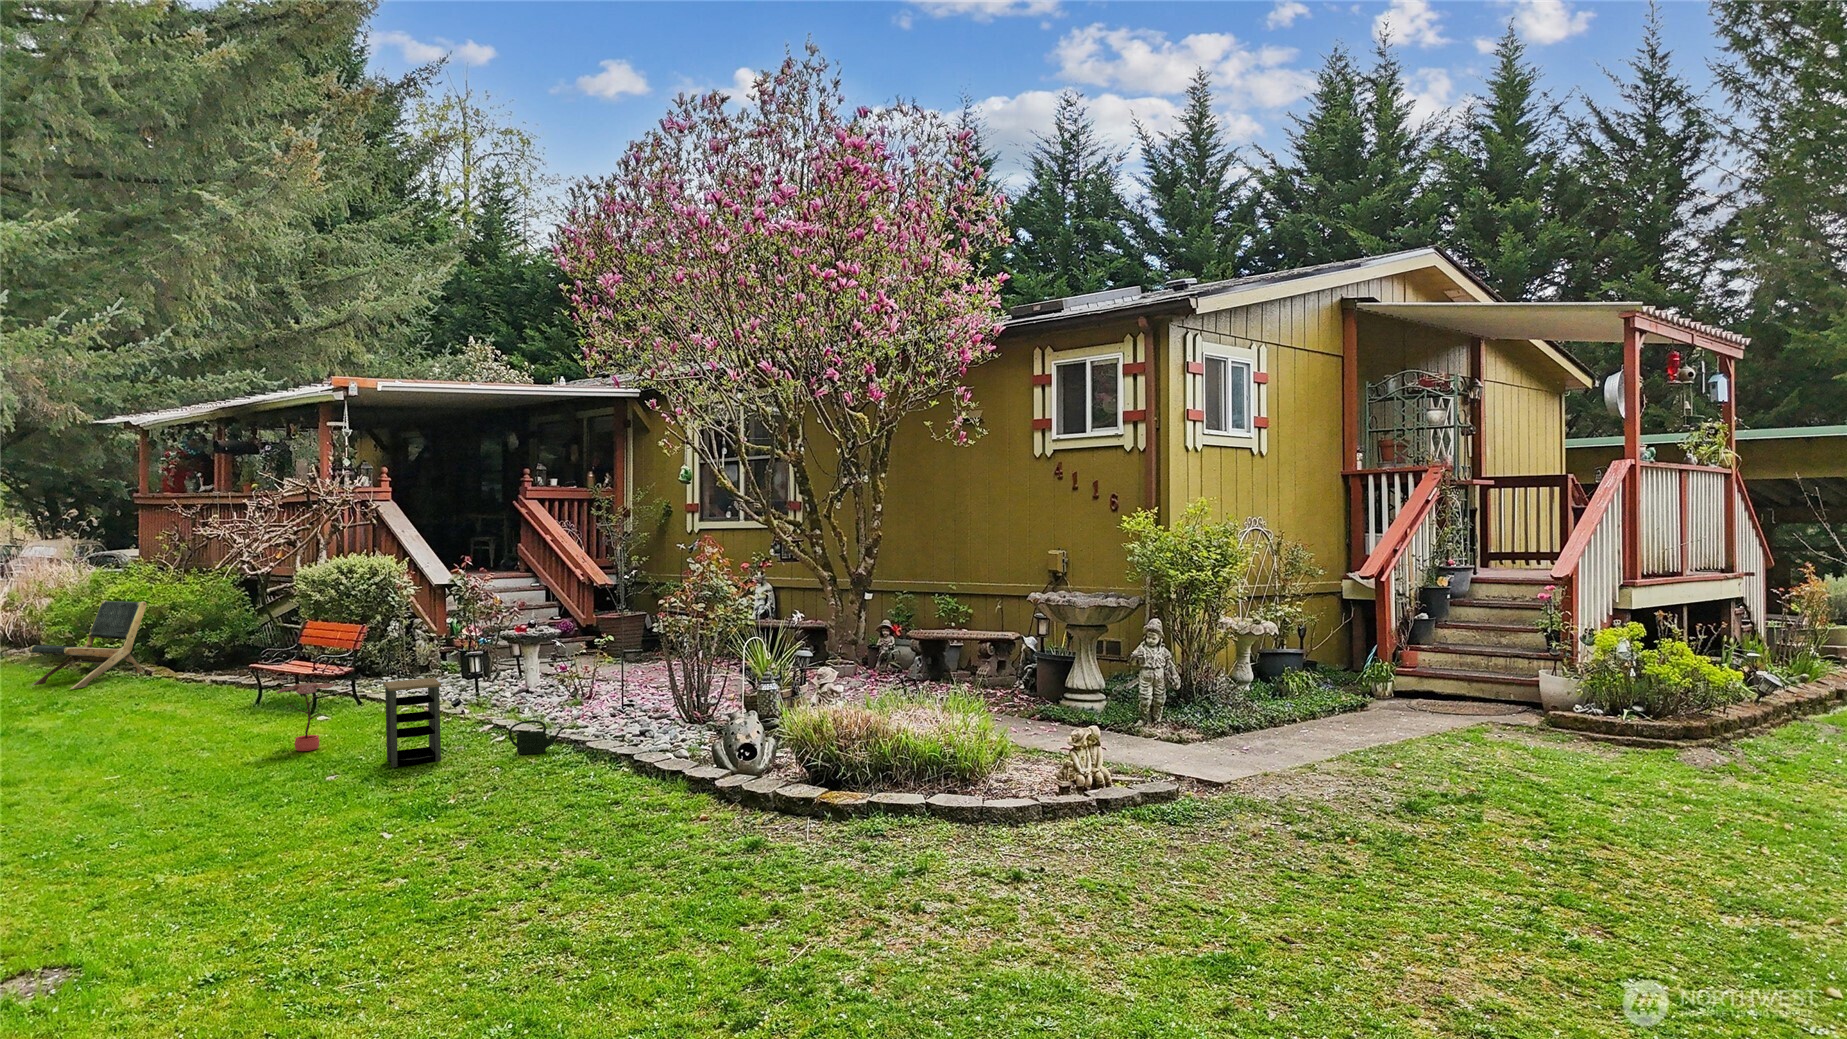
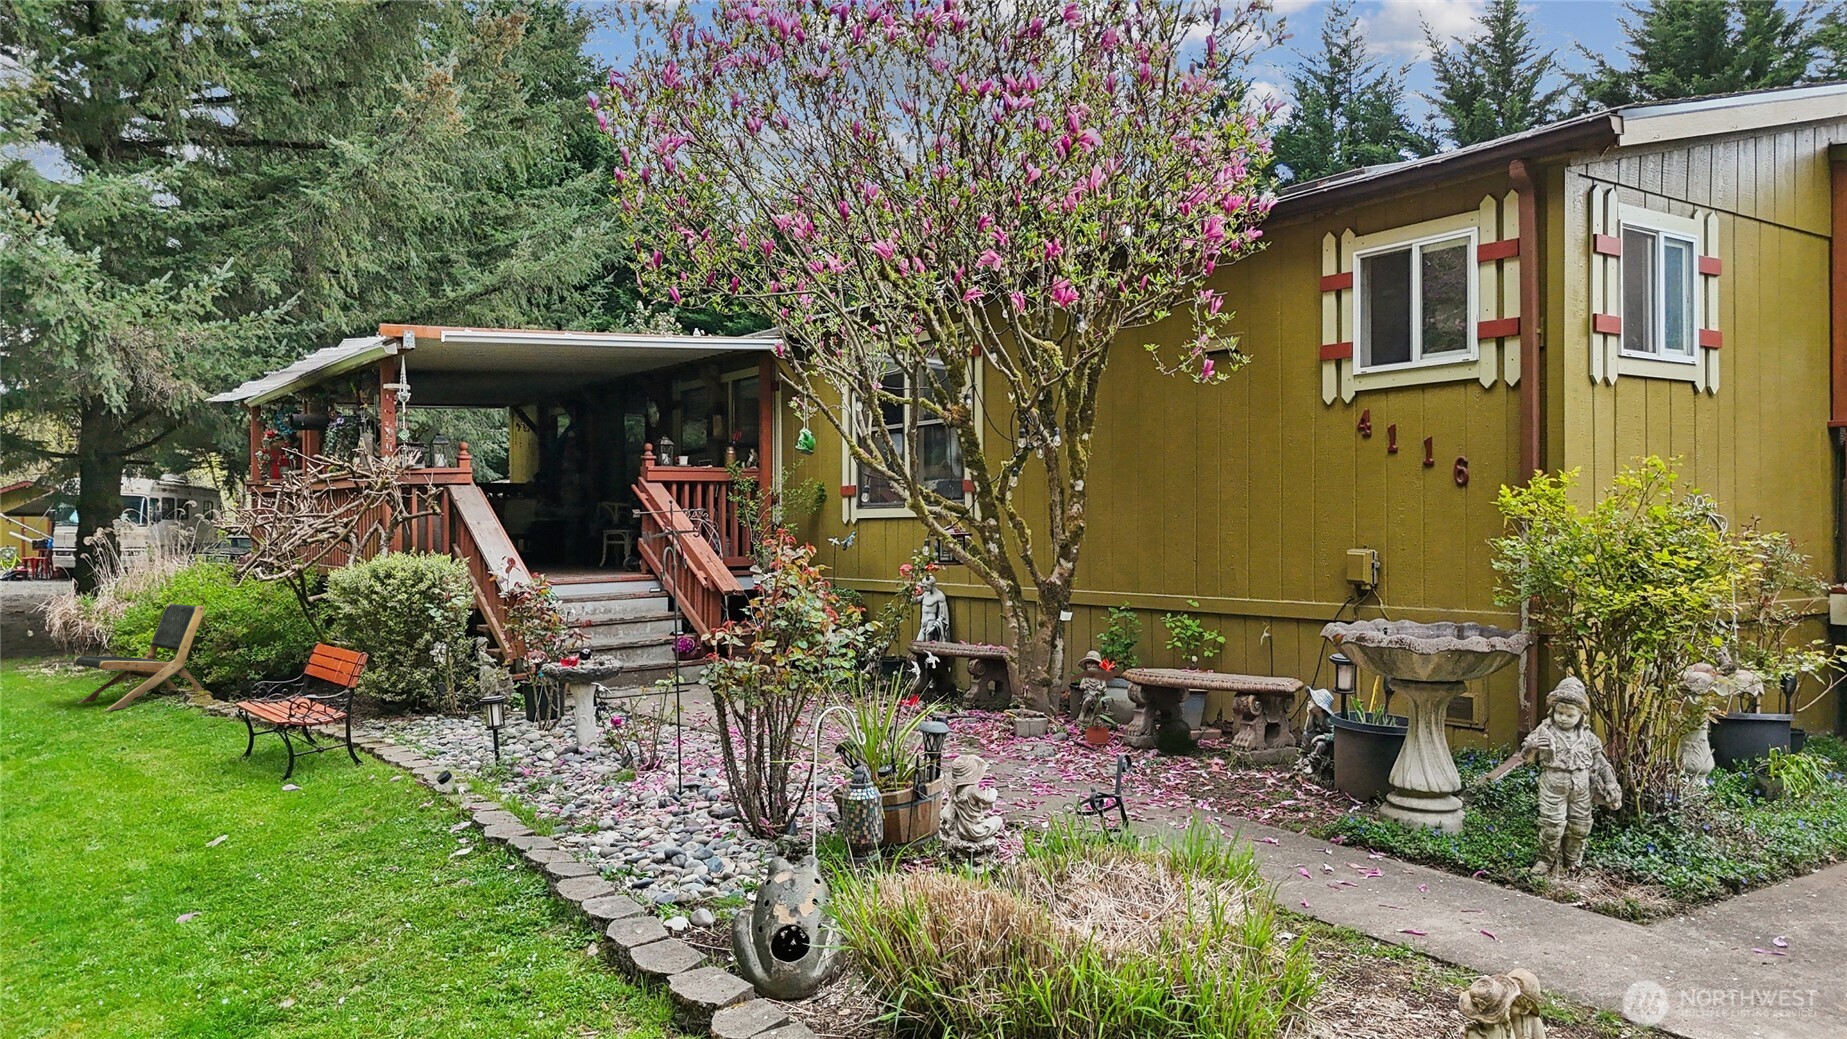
side table: present [384,678,441,767] -> none [236,750,339,903]
potted plant: present [277,683,334,751] -> present [1070,669,1121,745]
watering can: present [509,720,565,754] -> present [1151,719,1209,755]

